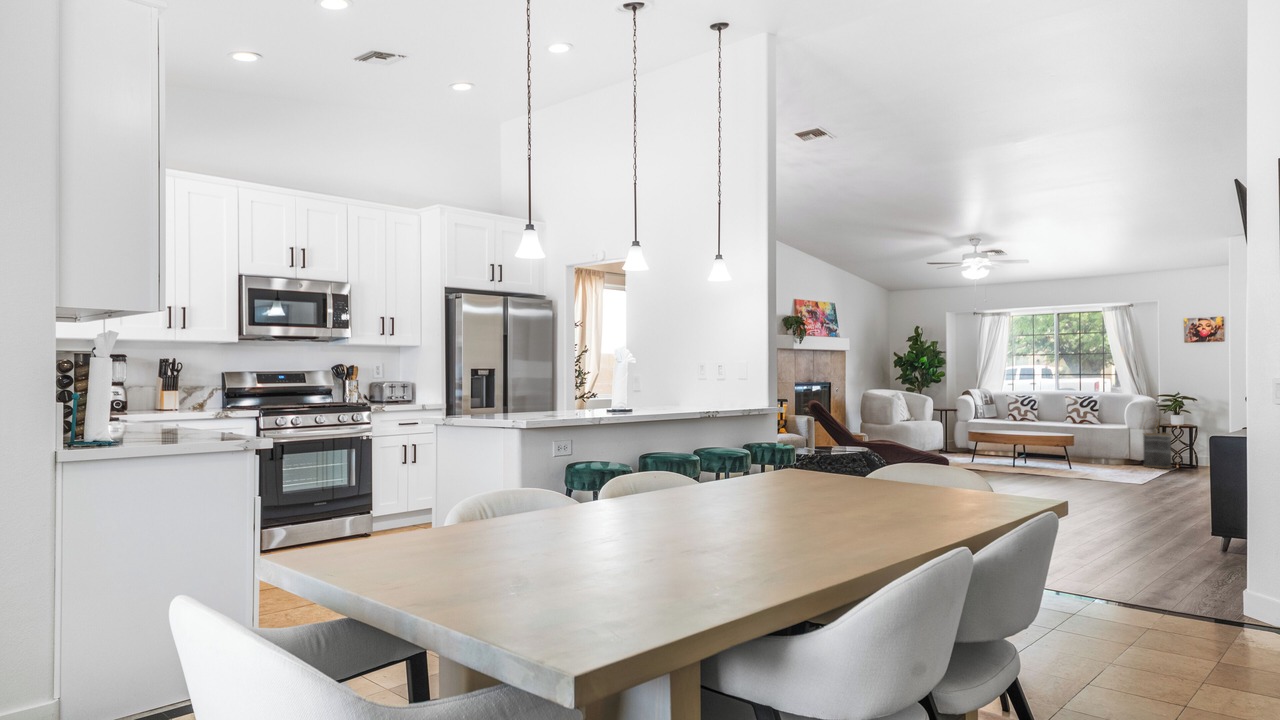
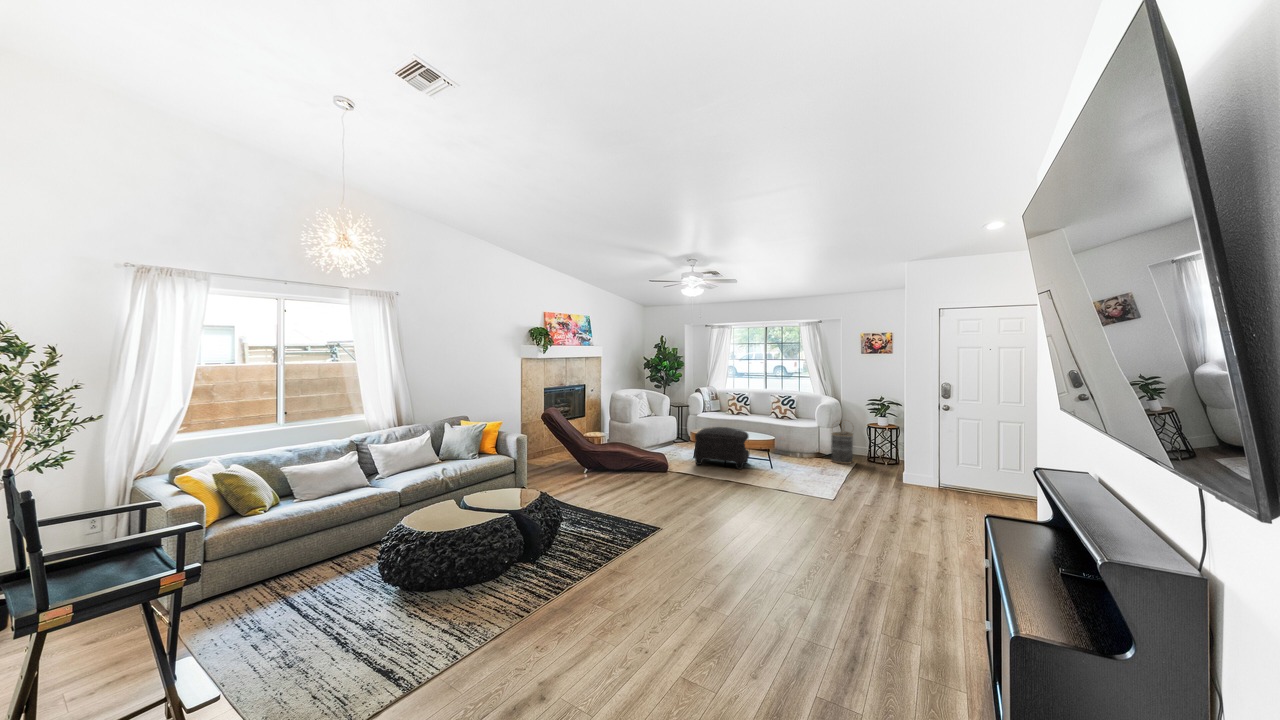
ottoman: none [974,425,1040,468] -> present [694,427,749,469]

